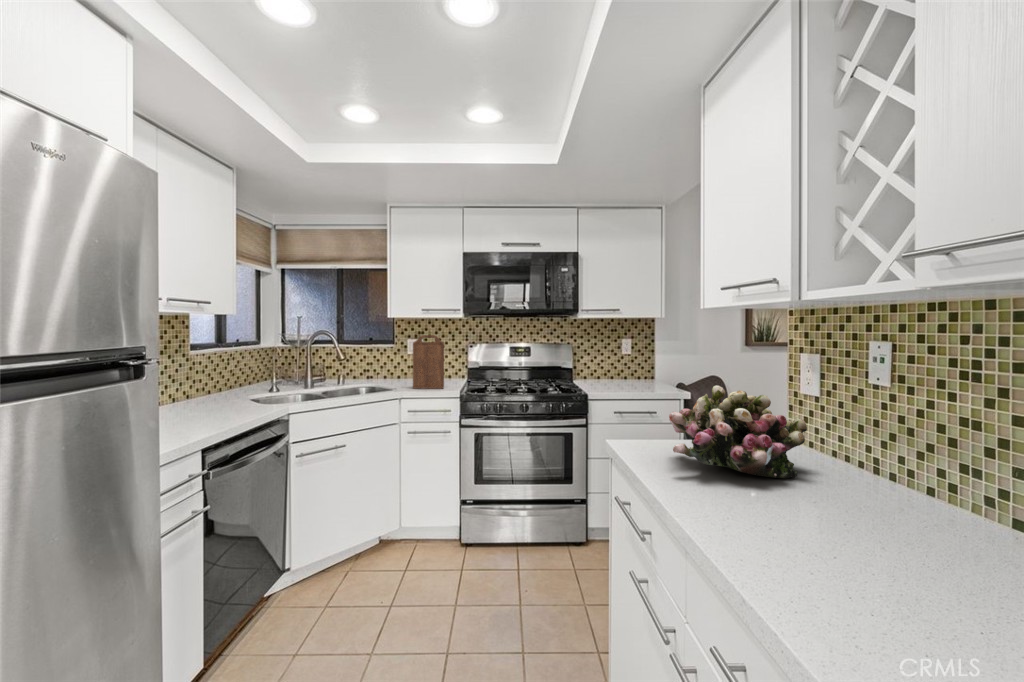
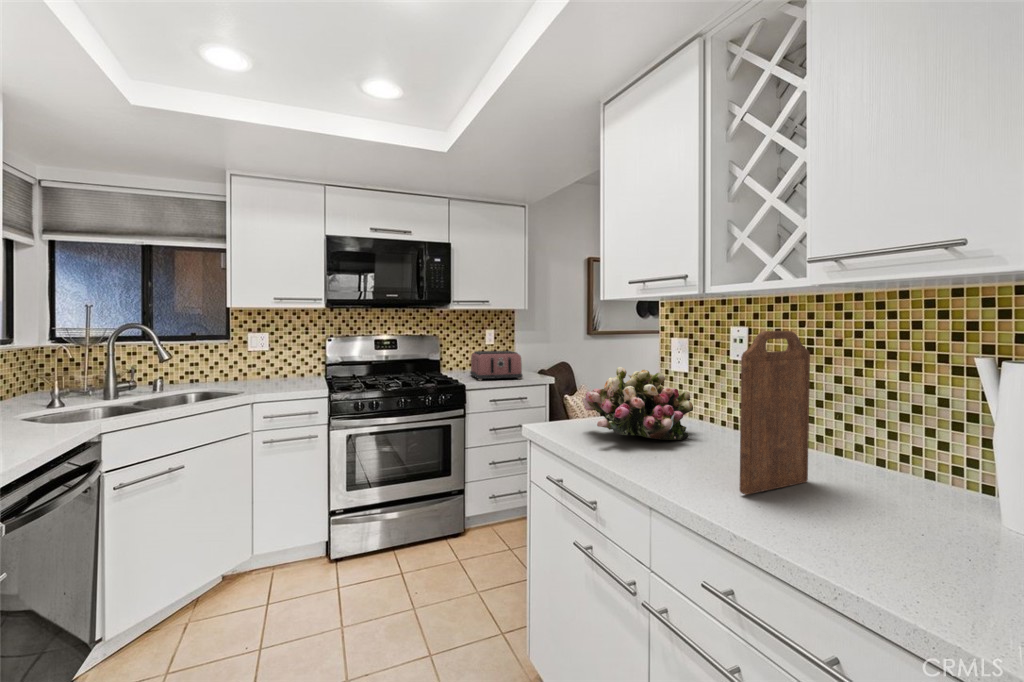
cutting board: present [413,335,444,389] -> present [740,331,810,495]
toaster: none [603,361,656,392] -> present [470,351,523,381]

